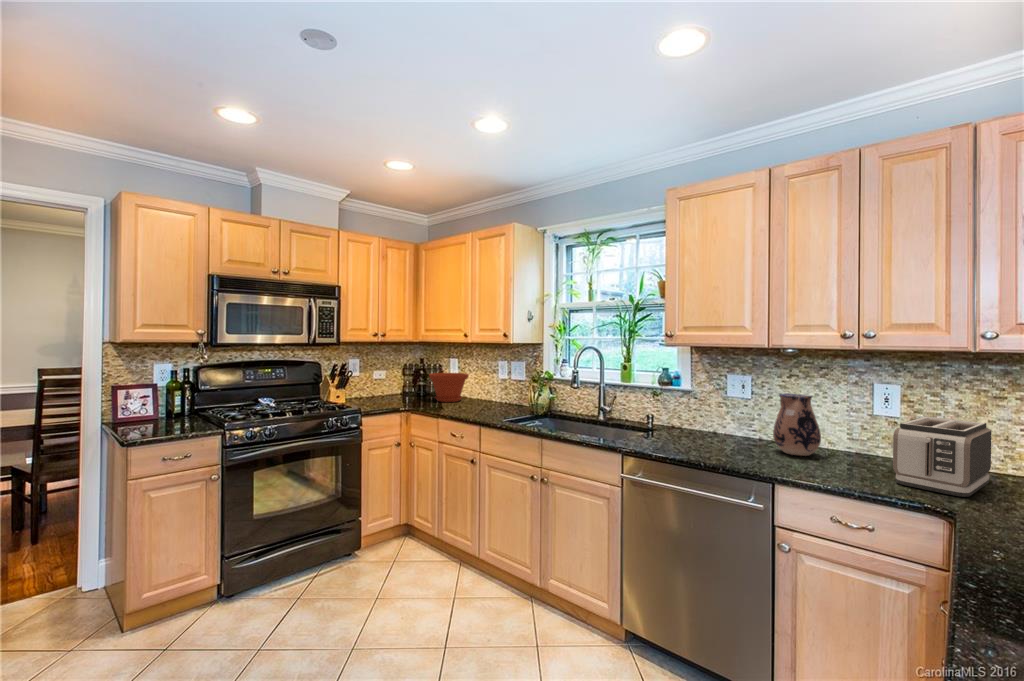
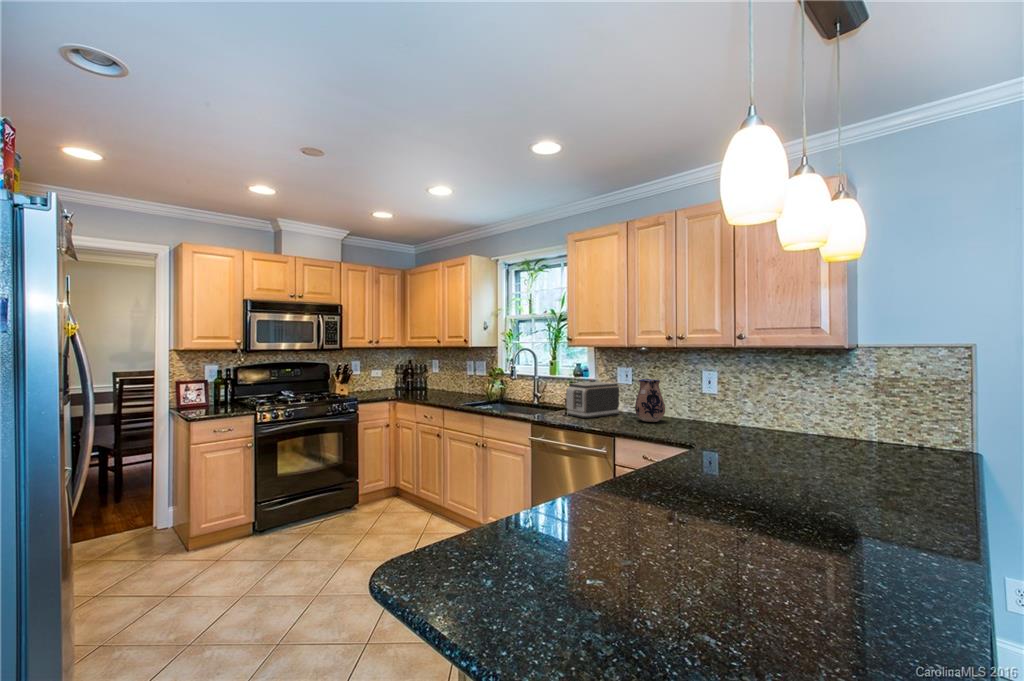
plant pot: present [429,373,468,402] -> none [413,371,444,394]
toaster: present [893,417,992,497] -> present [566,382,619,418]

